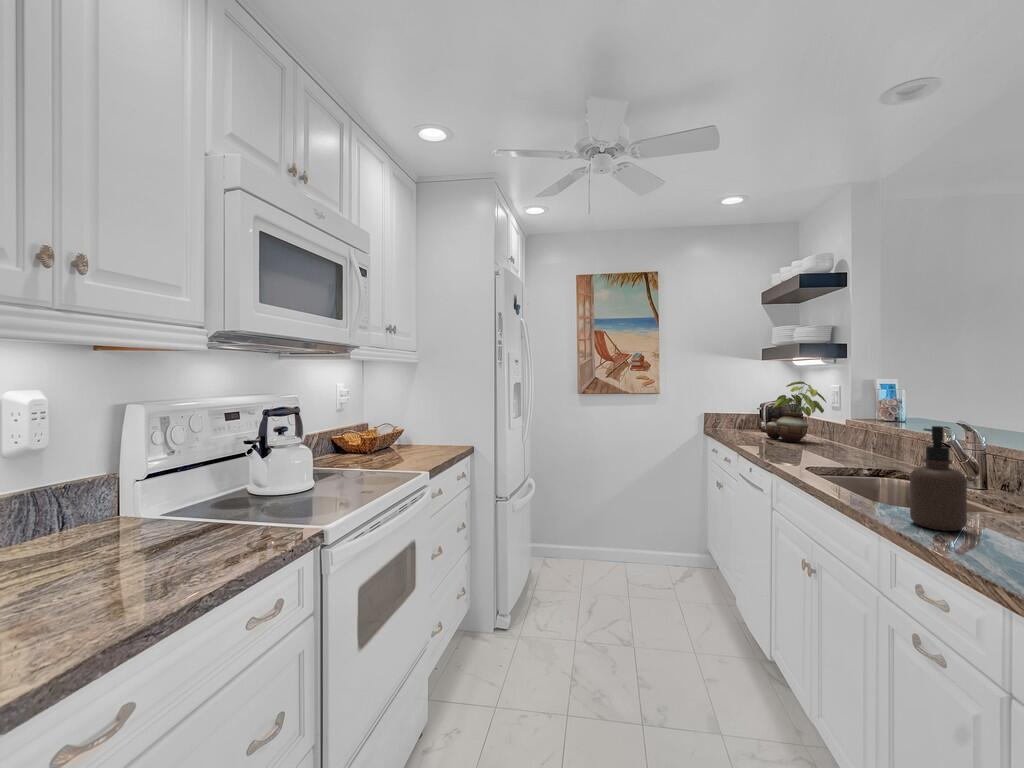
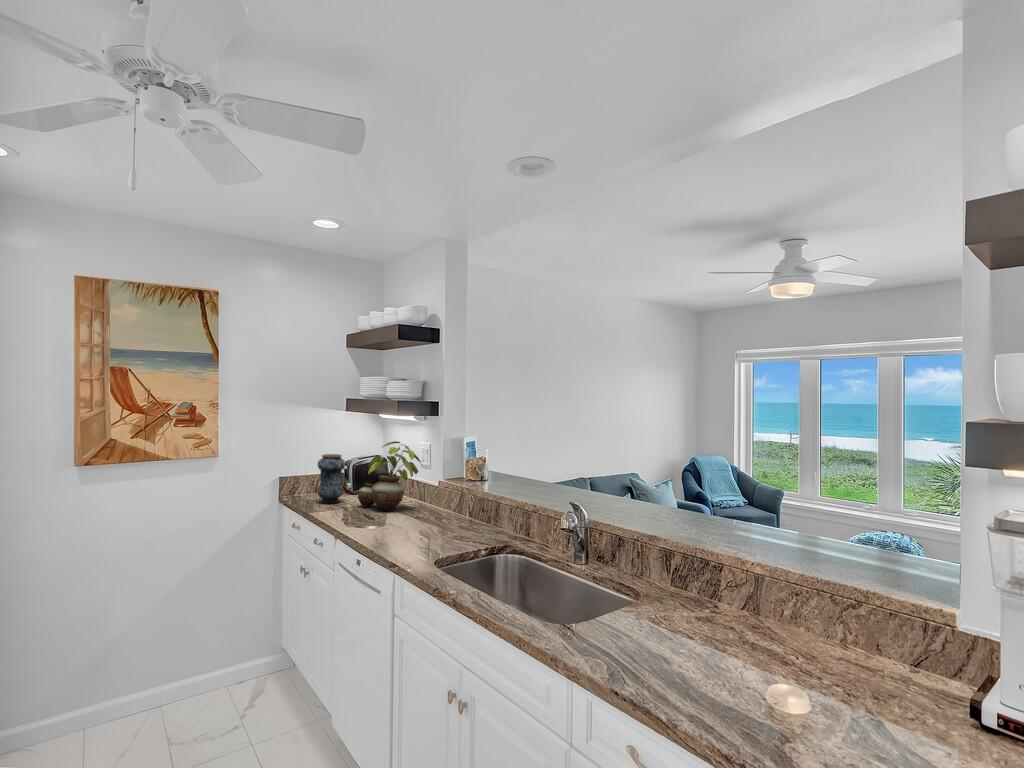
vase: none [732,394,756,434] -> present [318,454,345,504]
soap dispenser: present [910,426,967,531] -> none [596,542,646,664]

